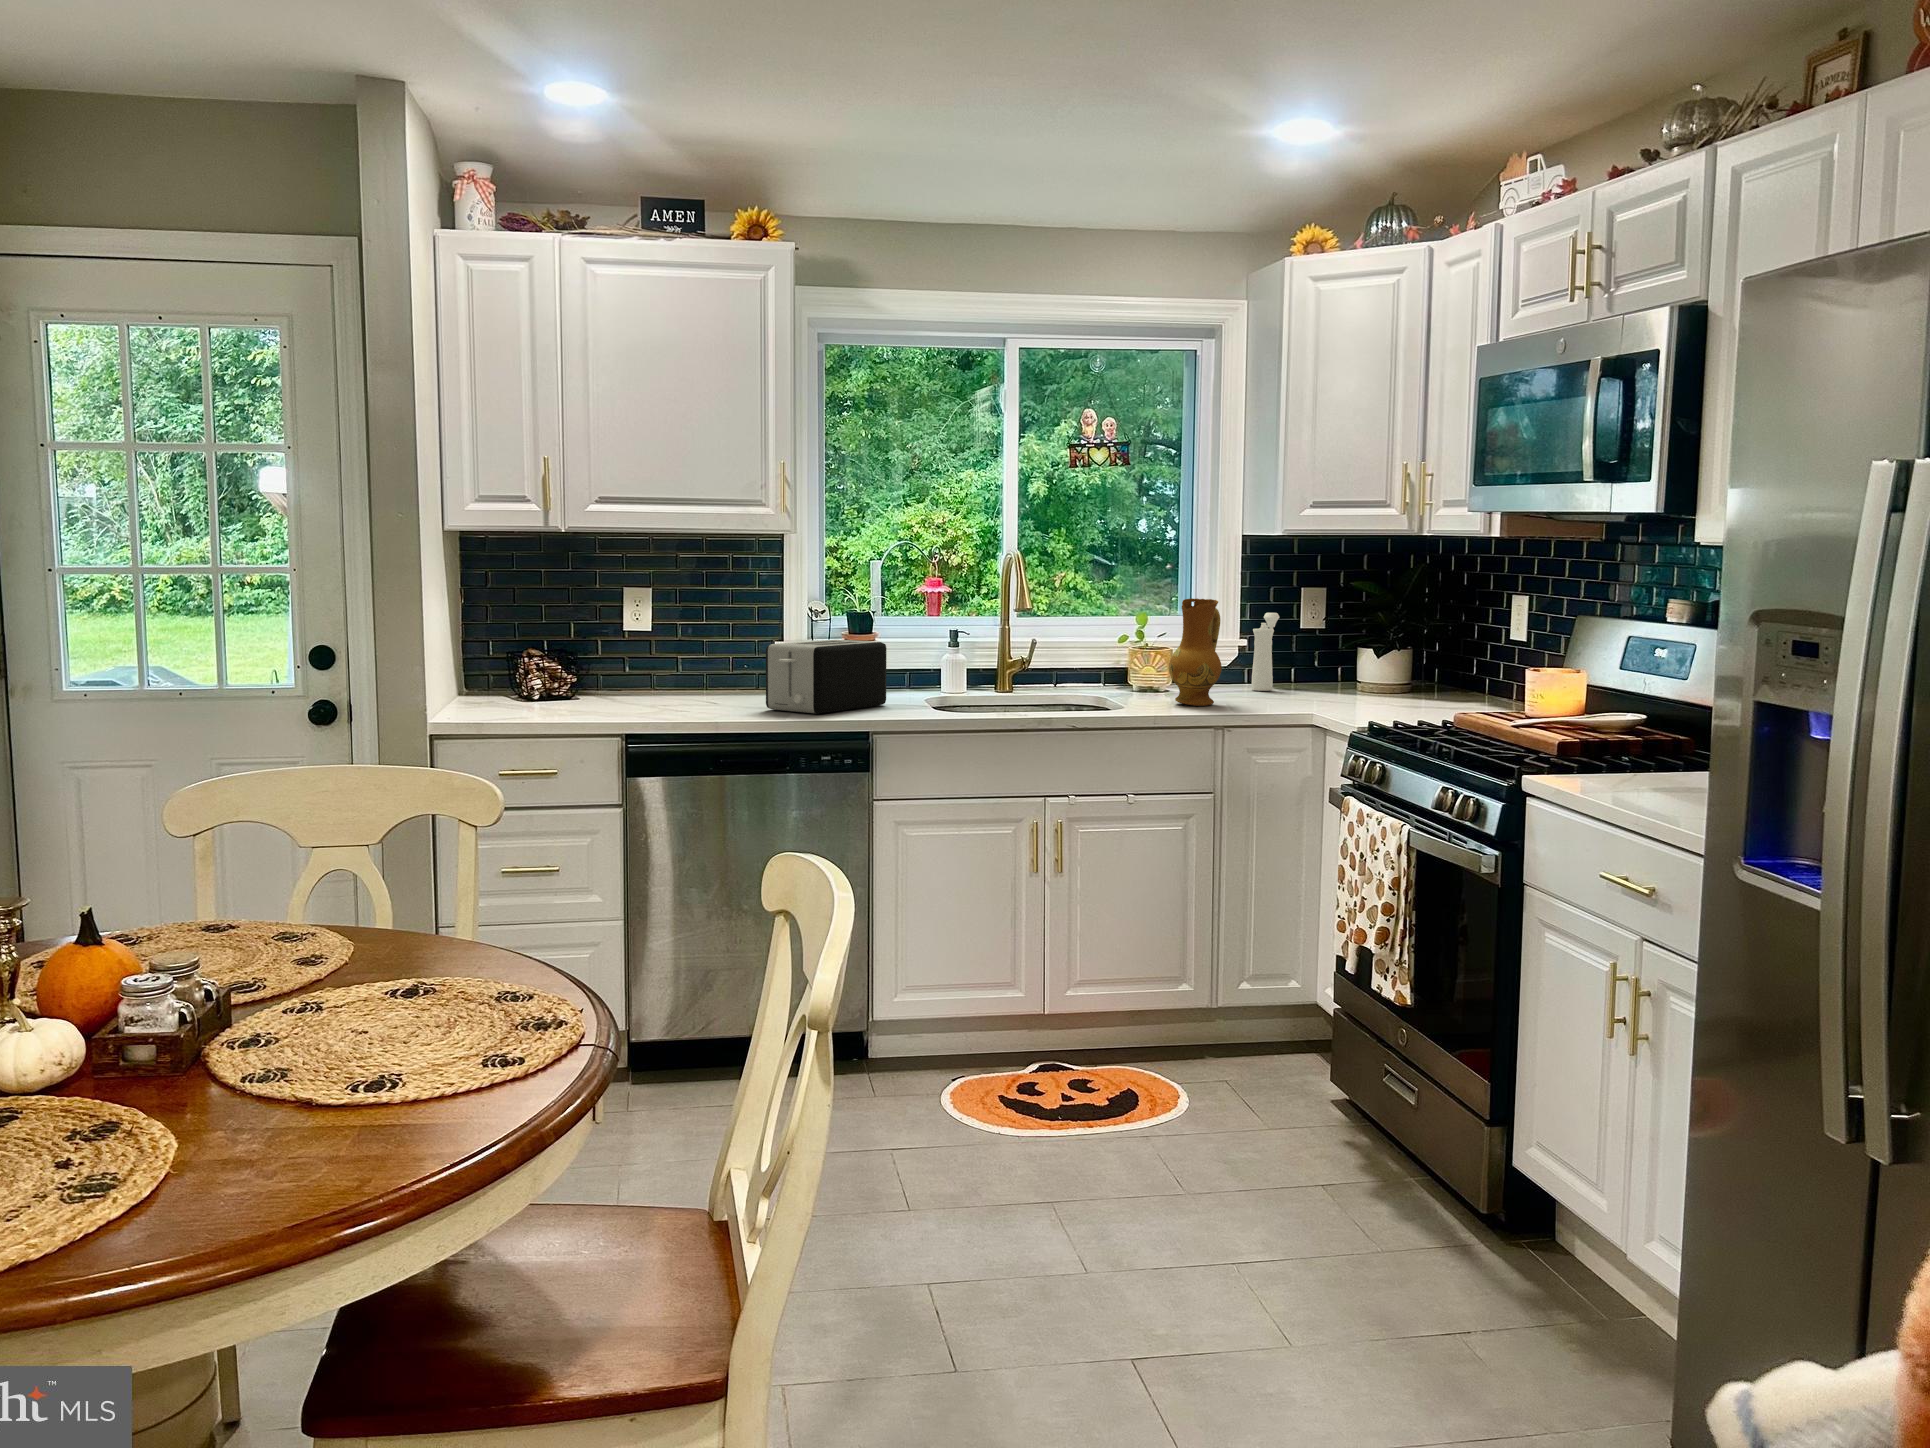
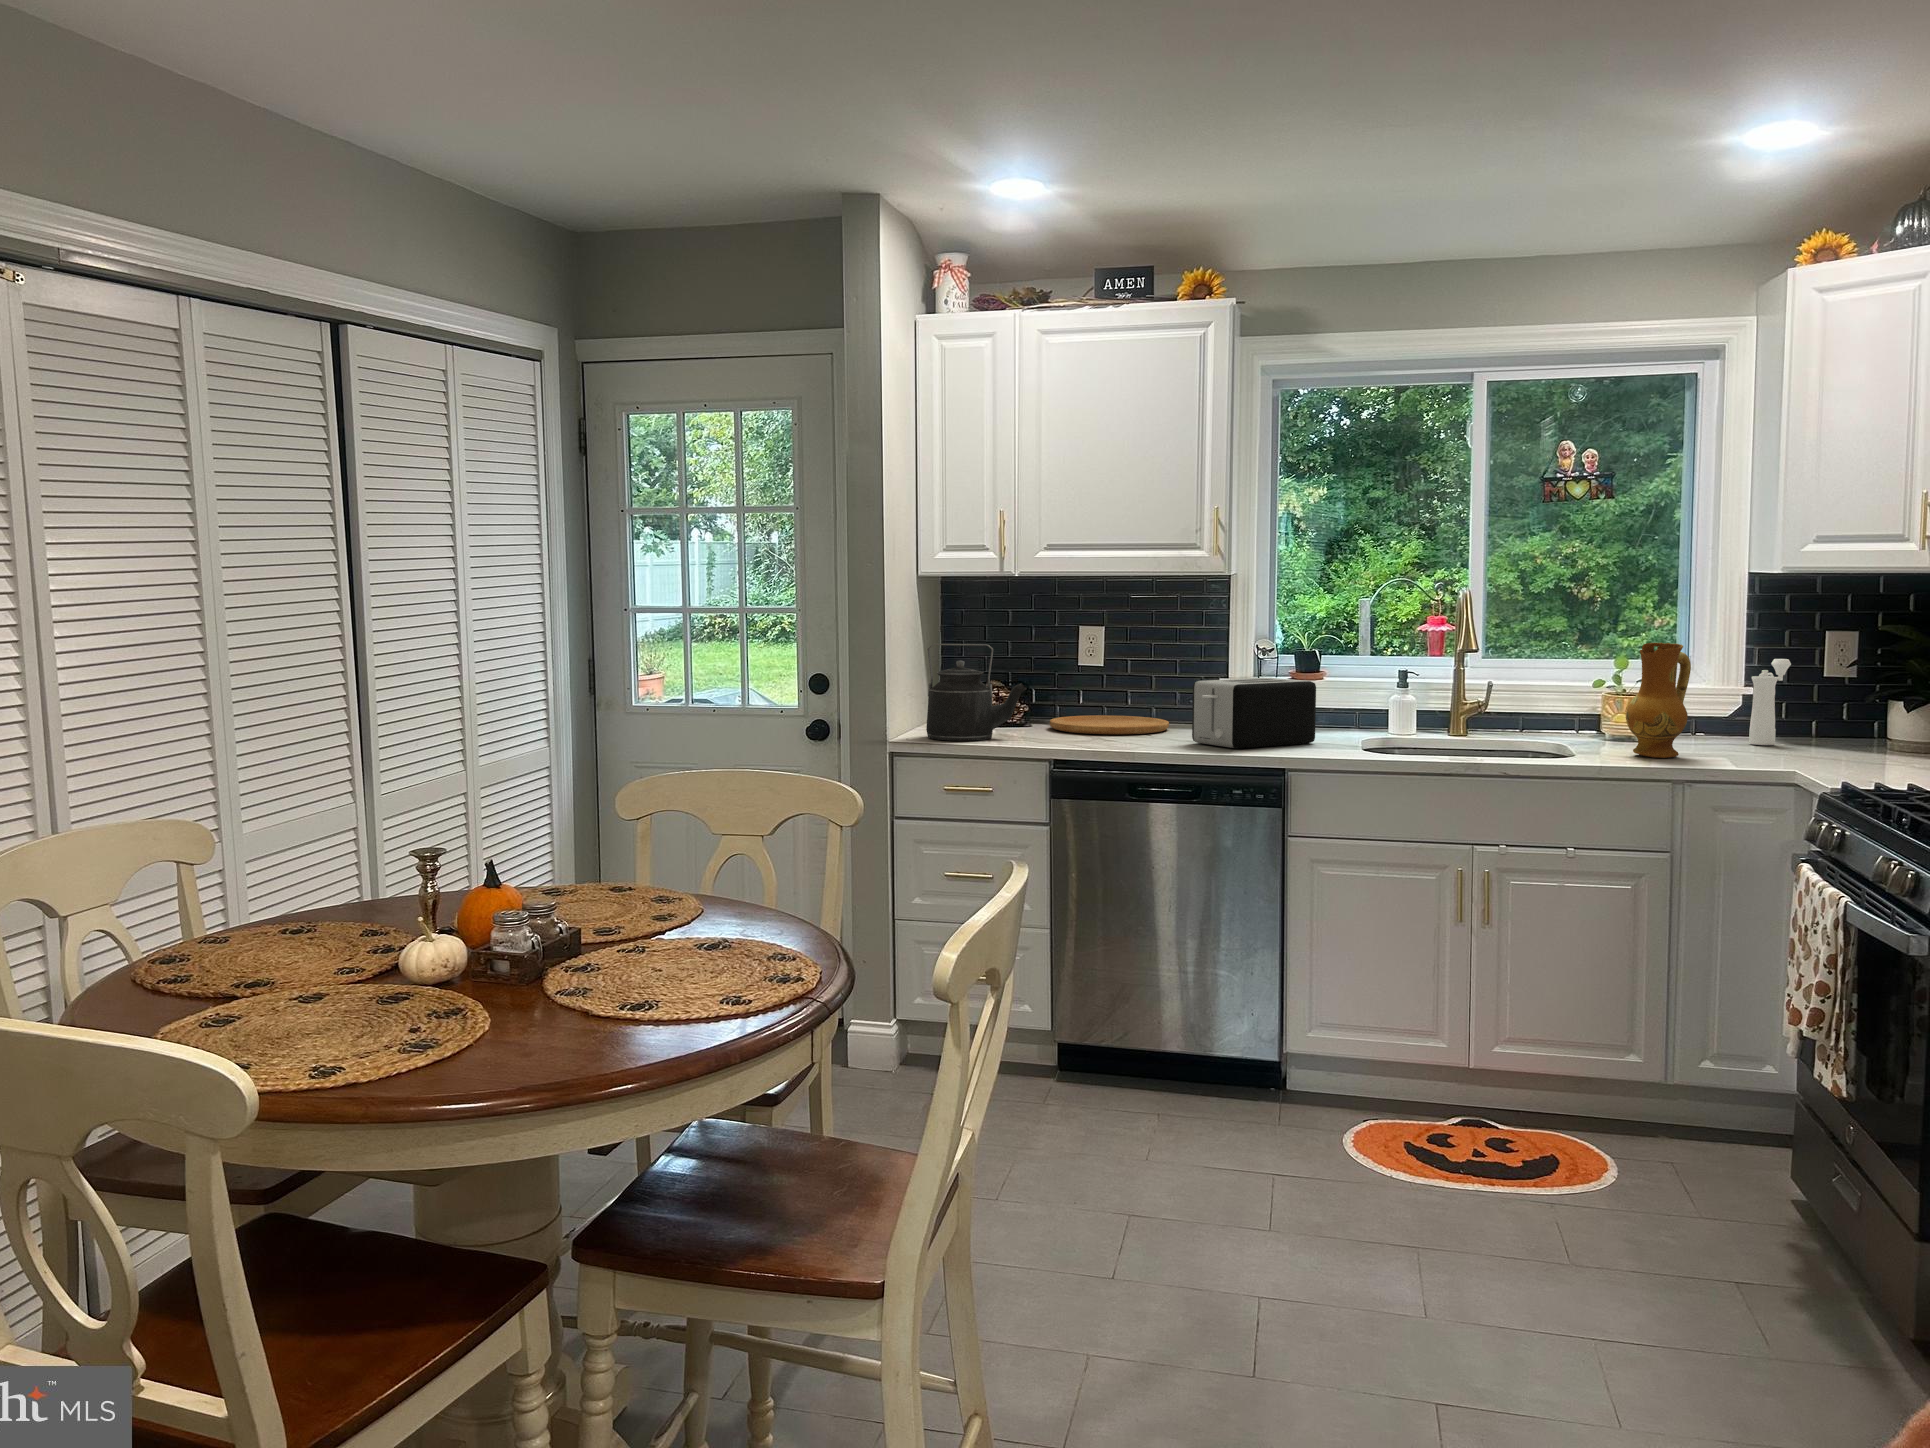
kettle: none [466,609,584,718] -> present [926,644,1027,741]
cutting board: none [598,684,727,704] -> present [1050,715,1169,734]

